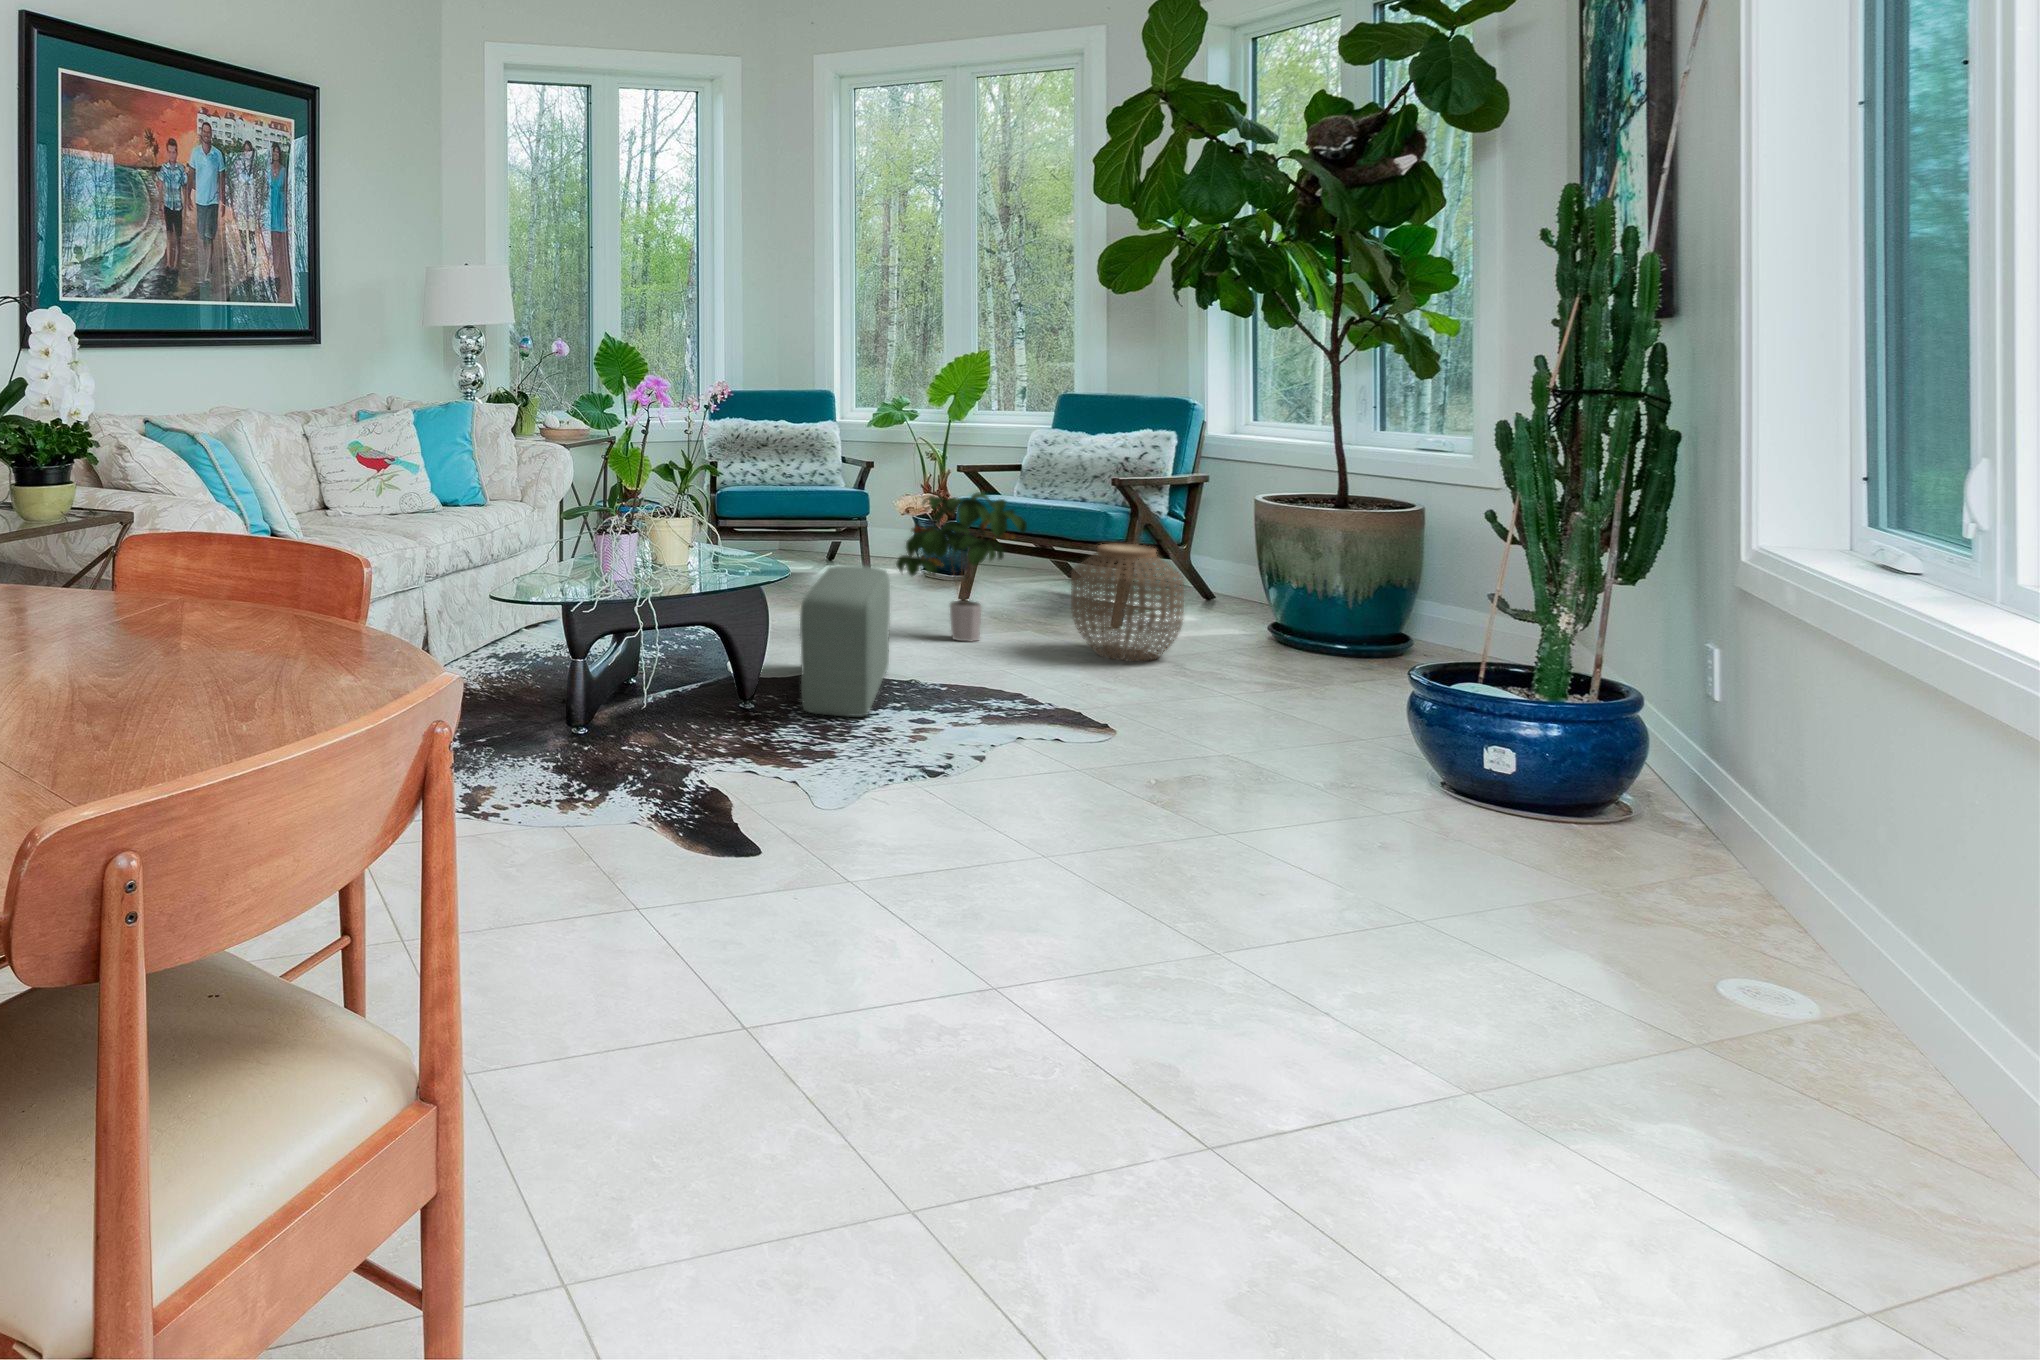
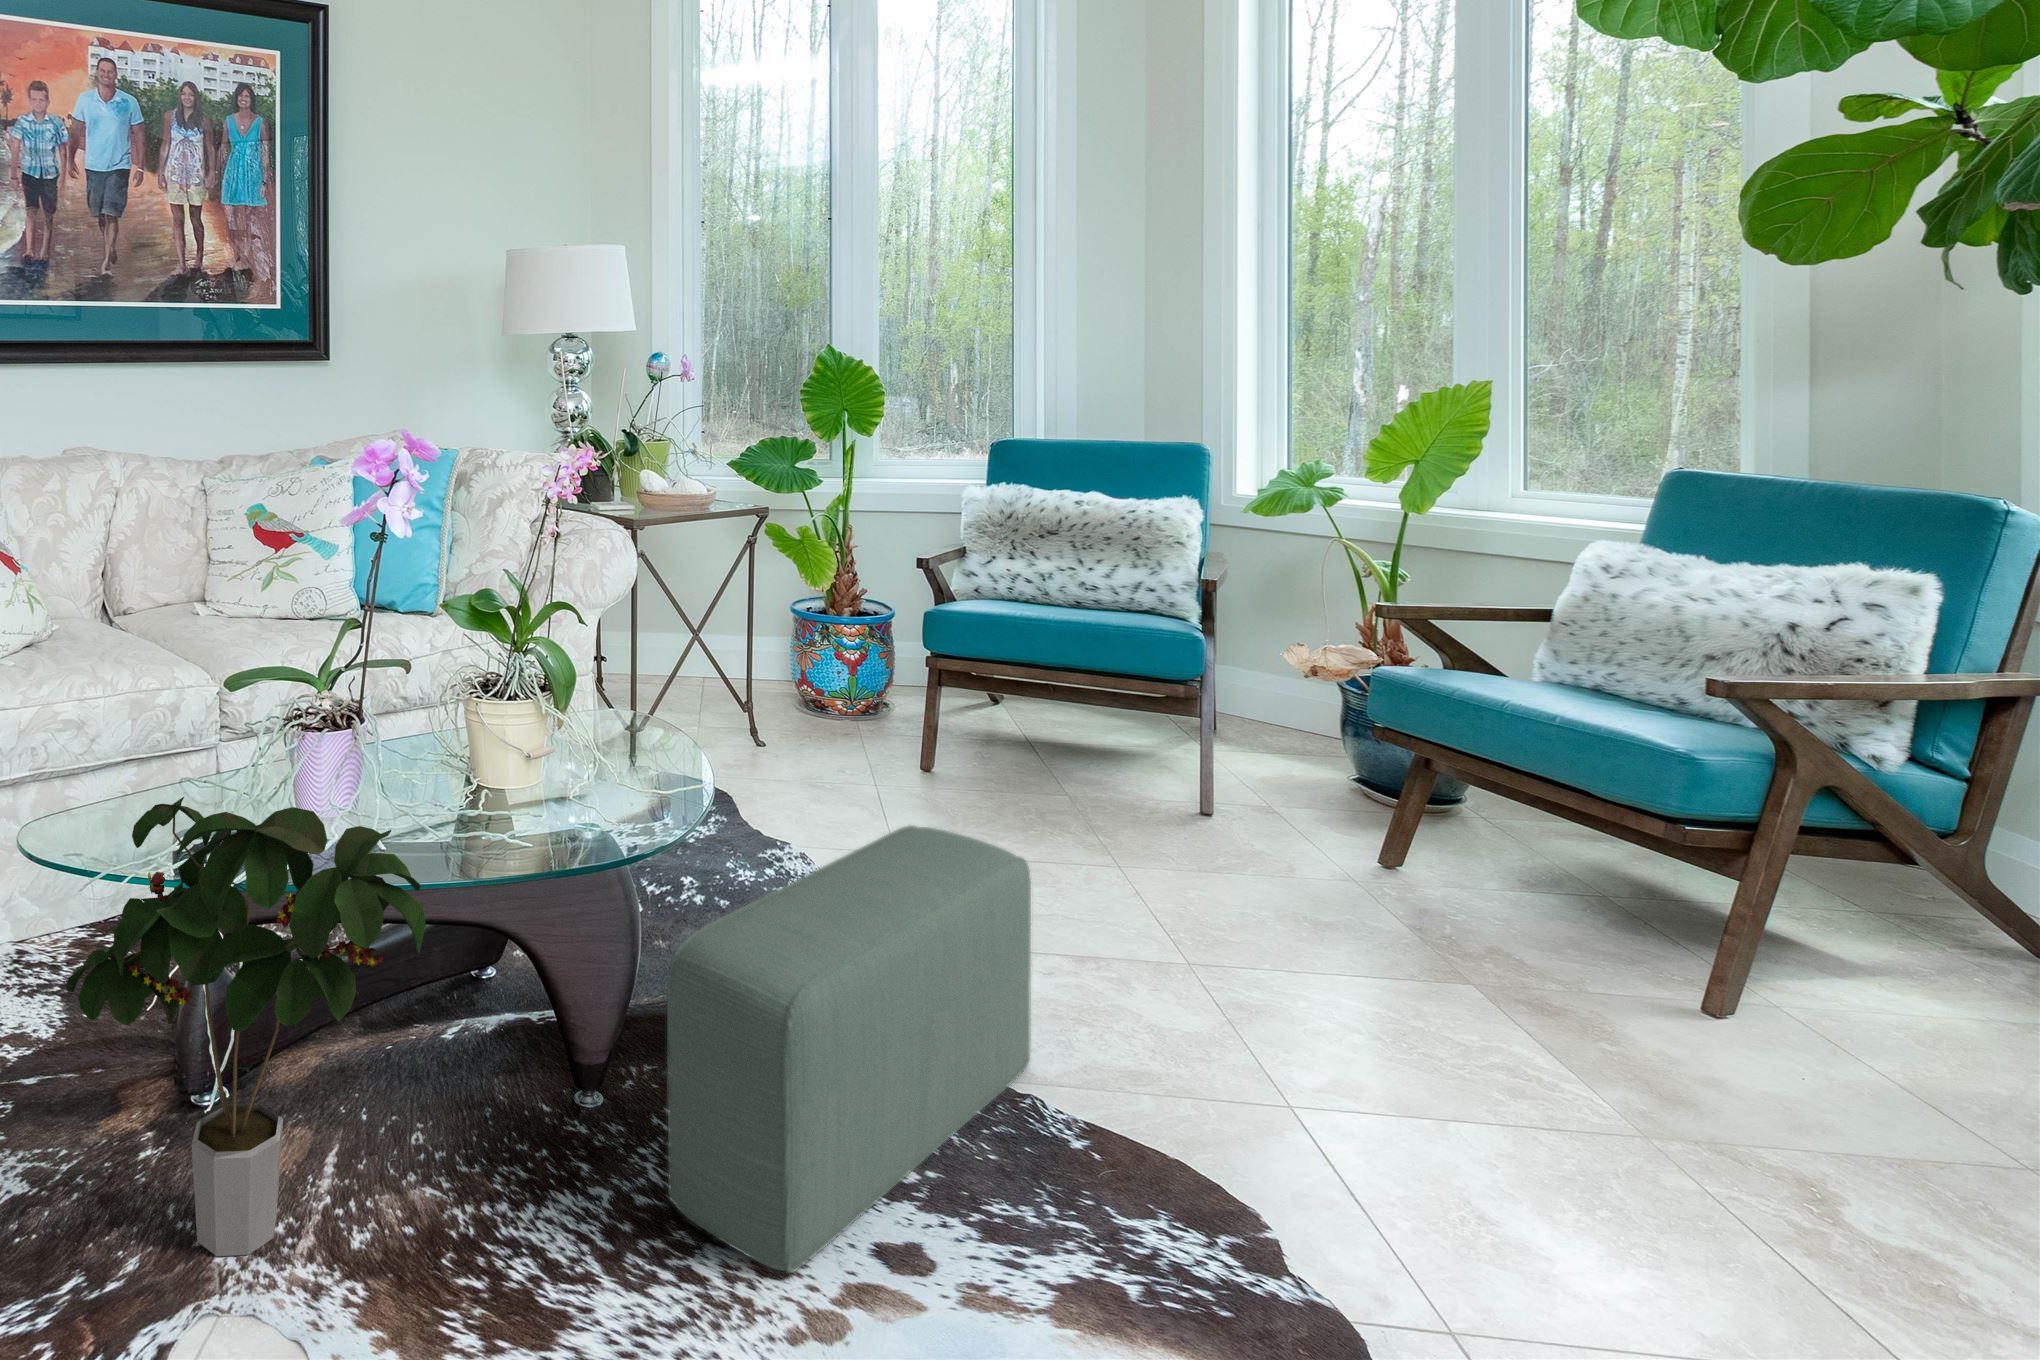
potted plant: present [896,492,1027,642] -> present [66,797,426,1256]
woven basket: present [1071,543,1184,661] -> none [1554,864,1916,1210]

